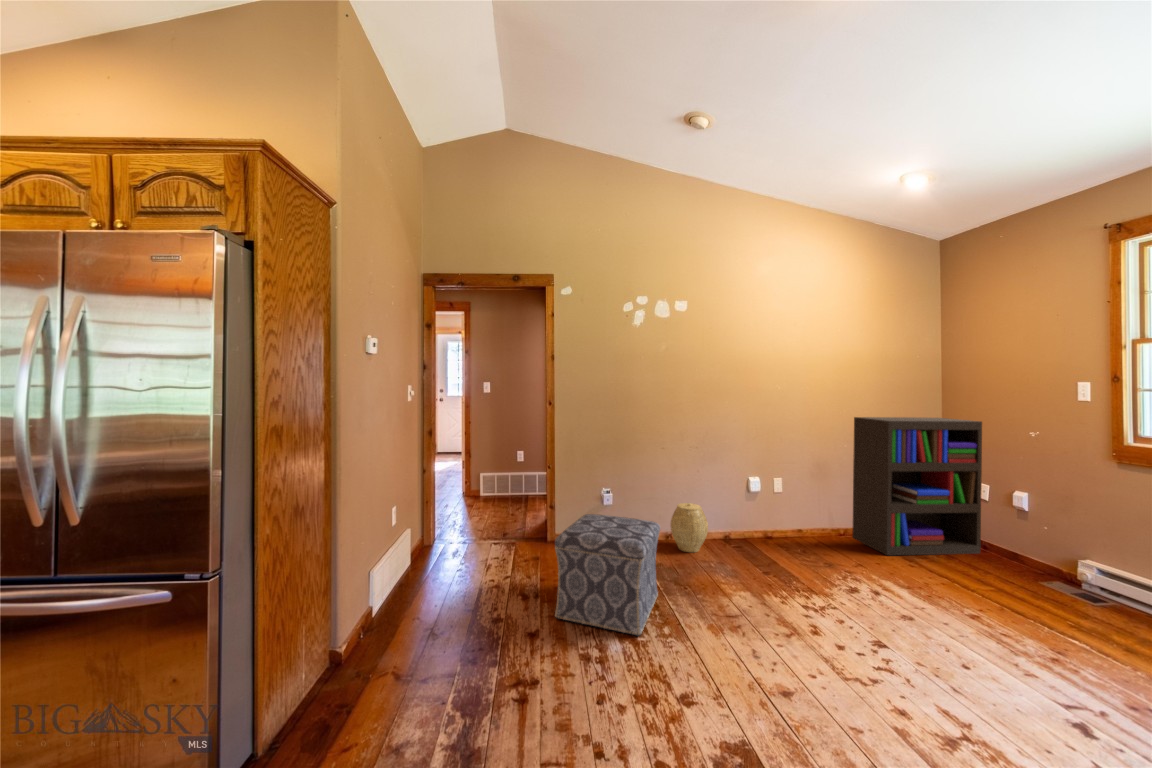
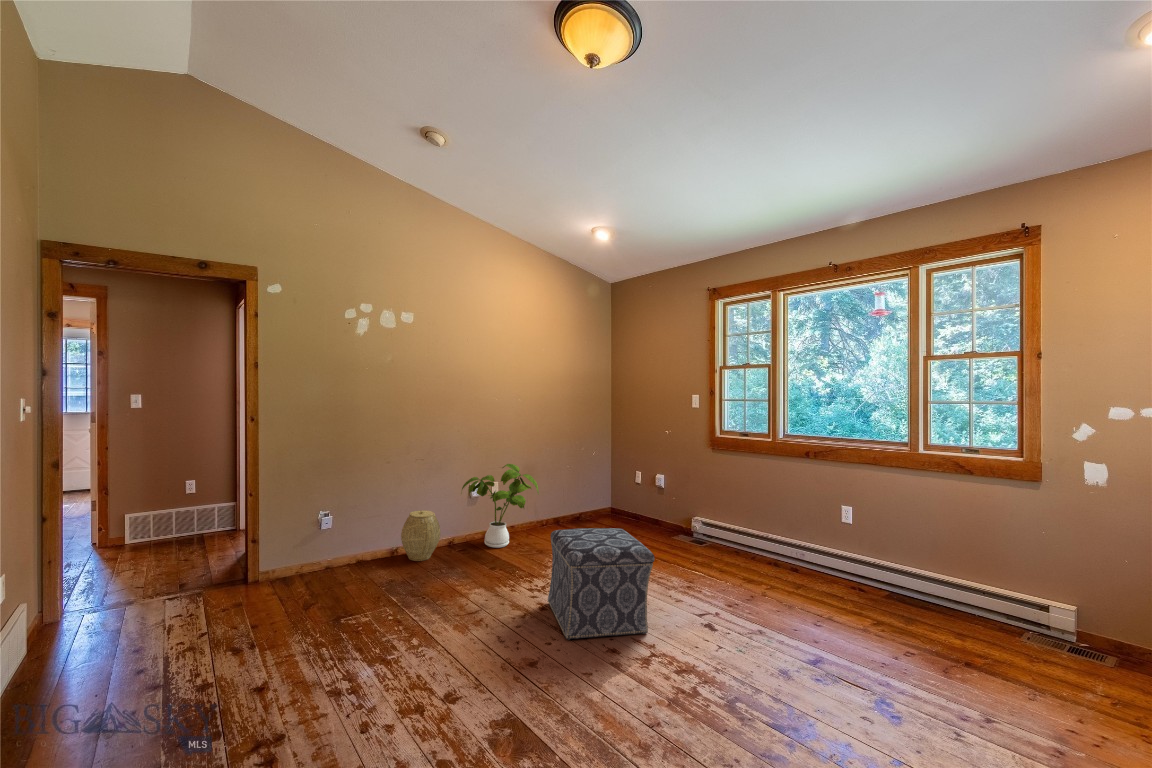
bookshelf: present [852,417,982,555] -> none [556,422,643,536]
house plant: none [730,462,818,553] -> present [462,464,539,548]
ottoman: present [555,514,660,636] -> present [548,528,655,640]

